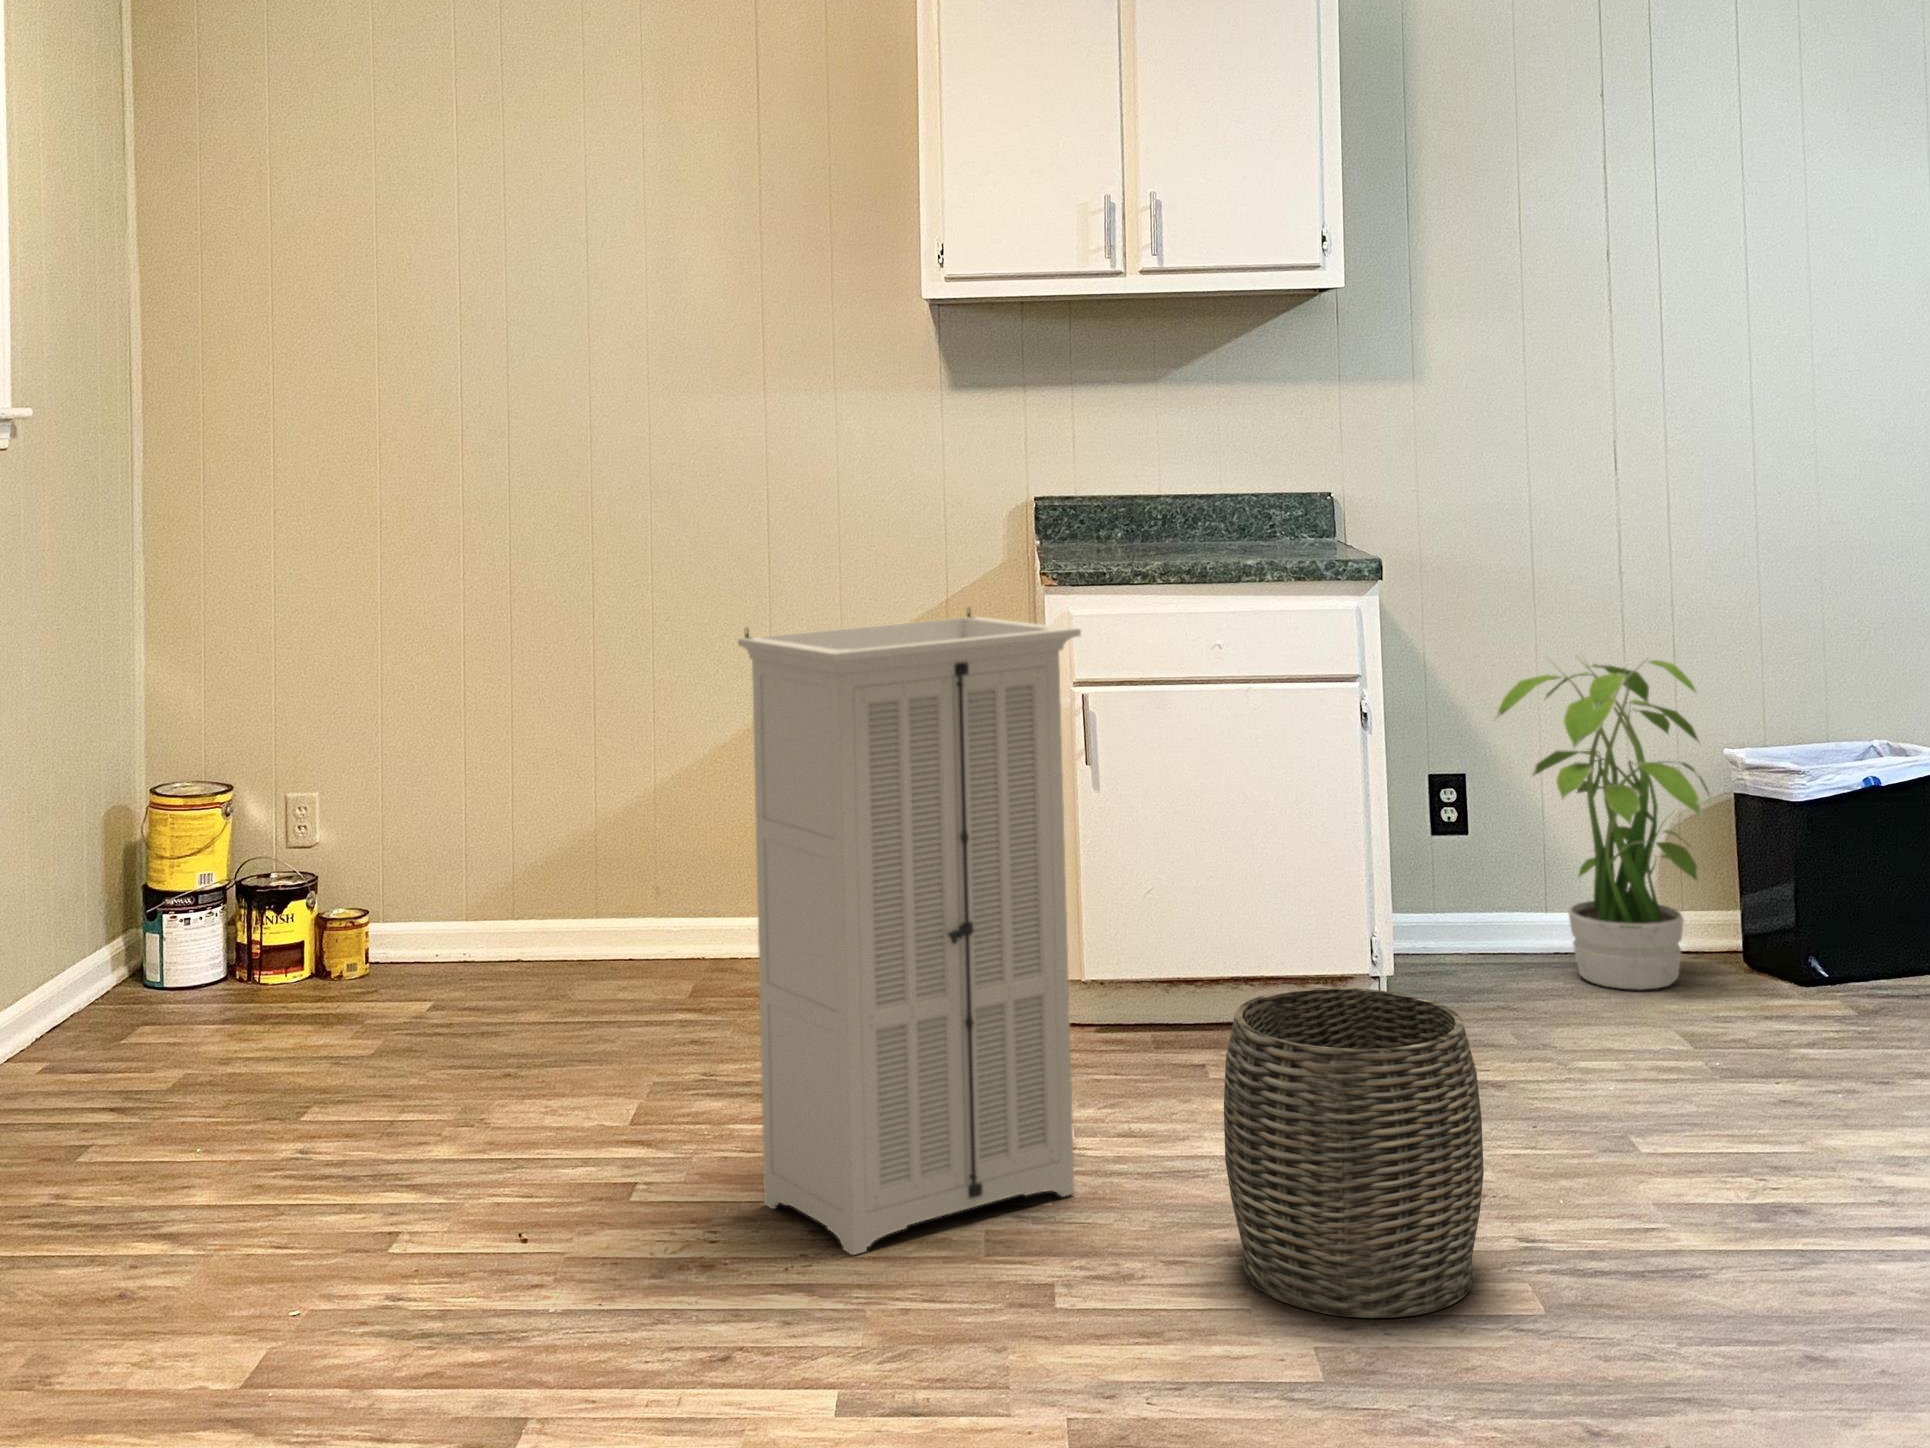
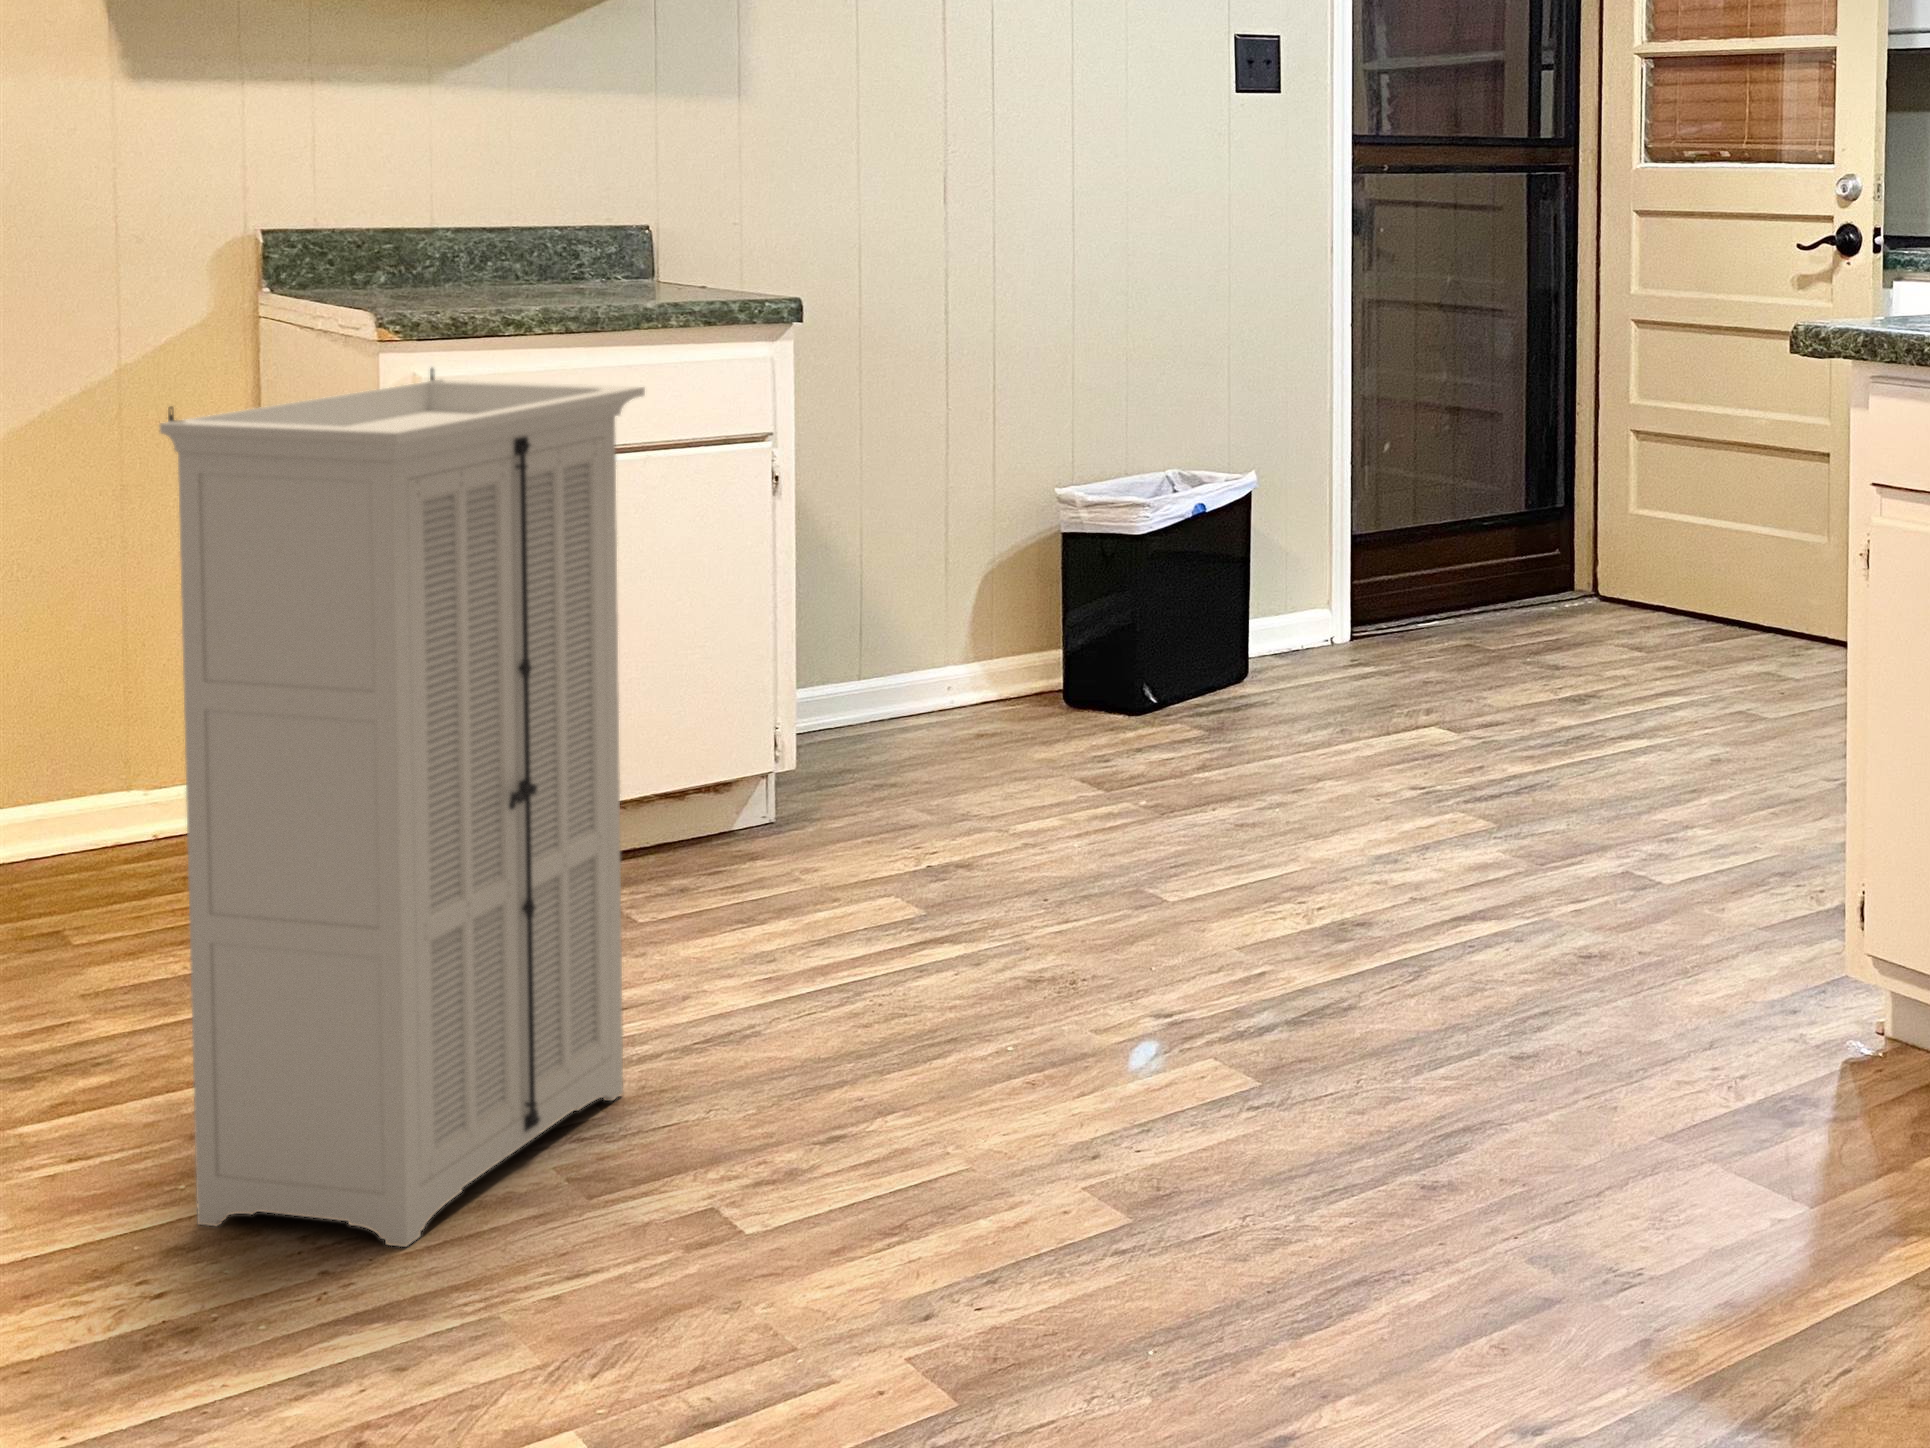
potted plant: present [1495,659,1709,989] -> none [849,399,1078,751]
woven basket: present [1224,988,1484,1318] -> none [875,775,1167,1139]

